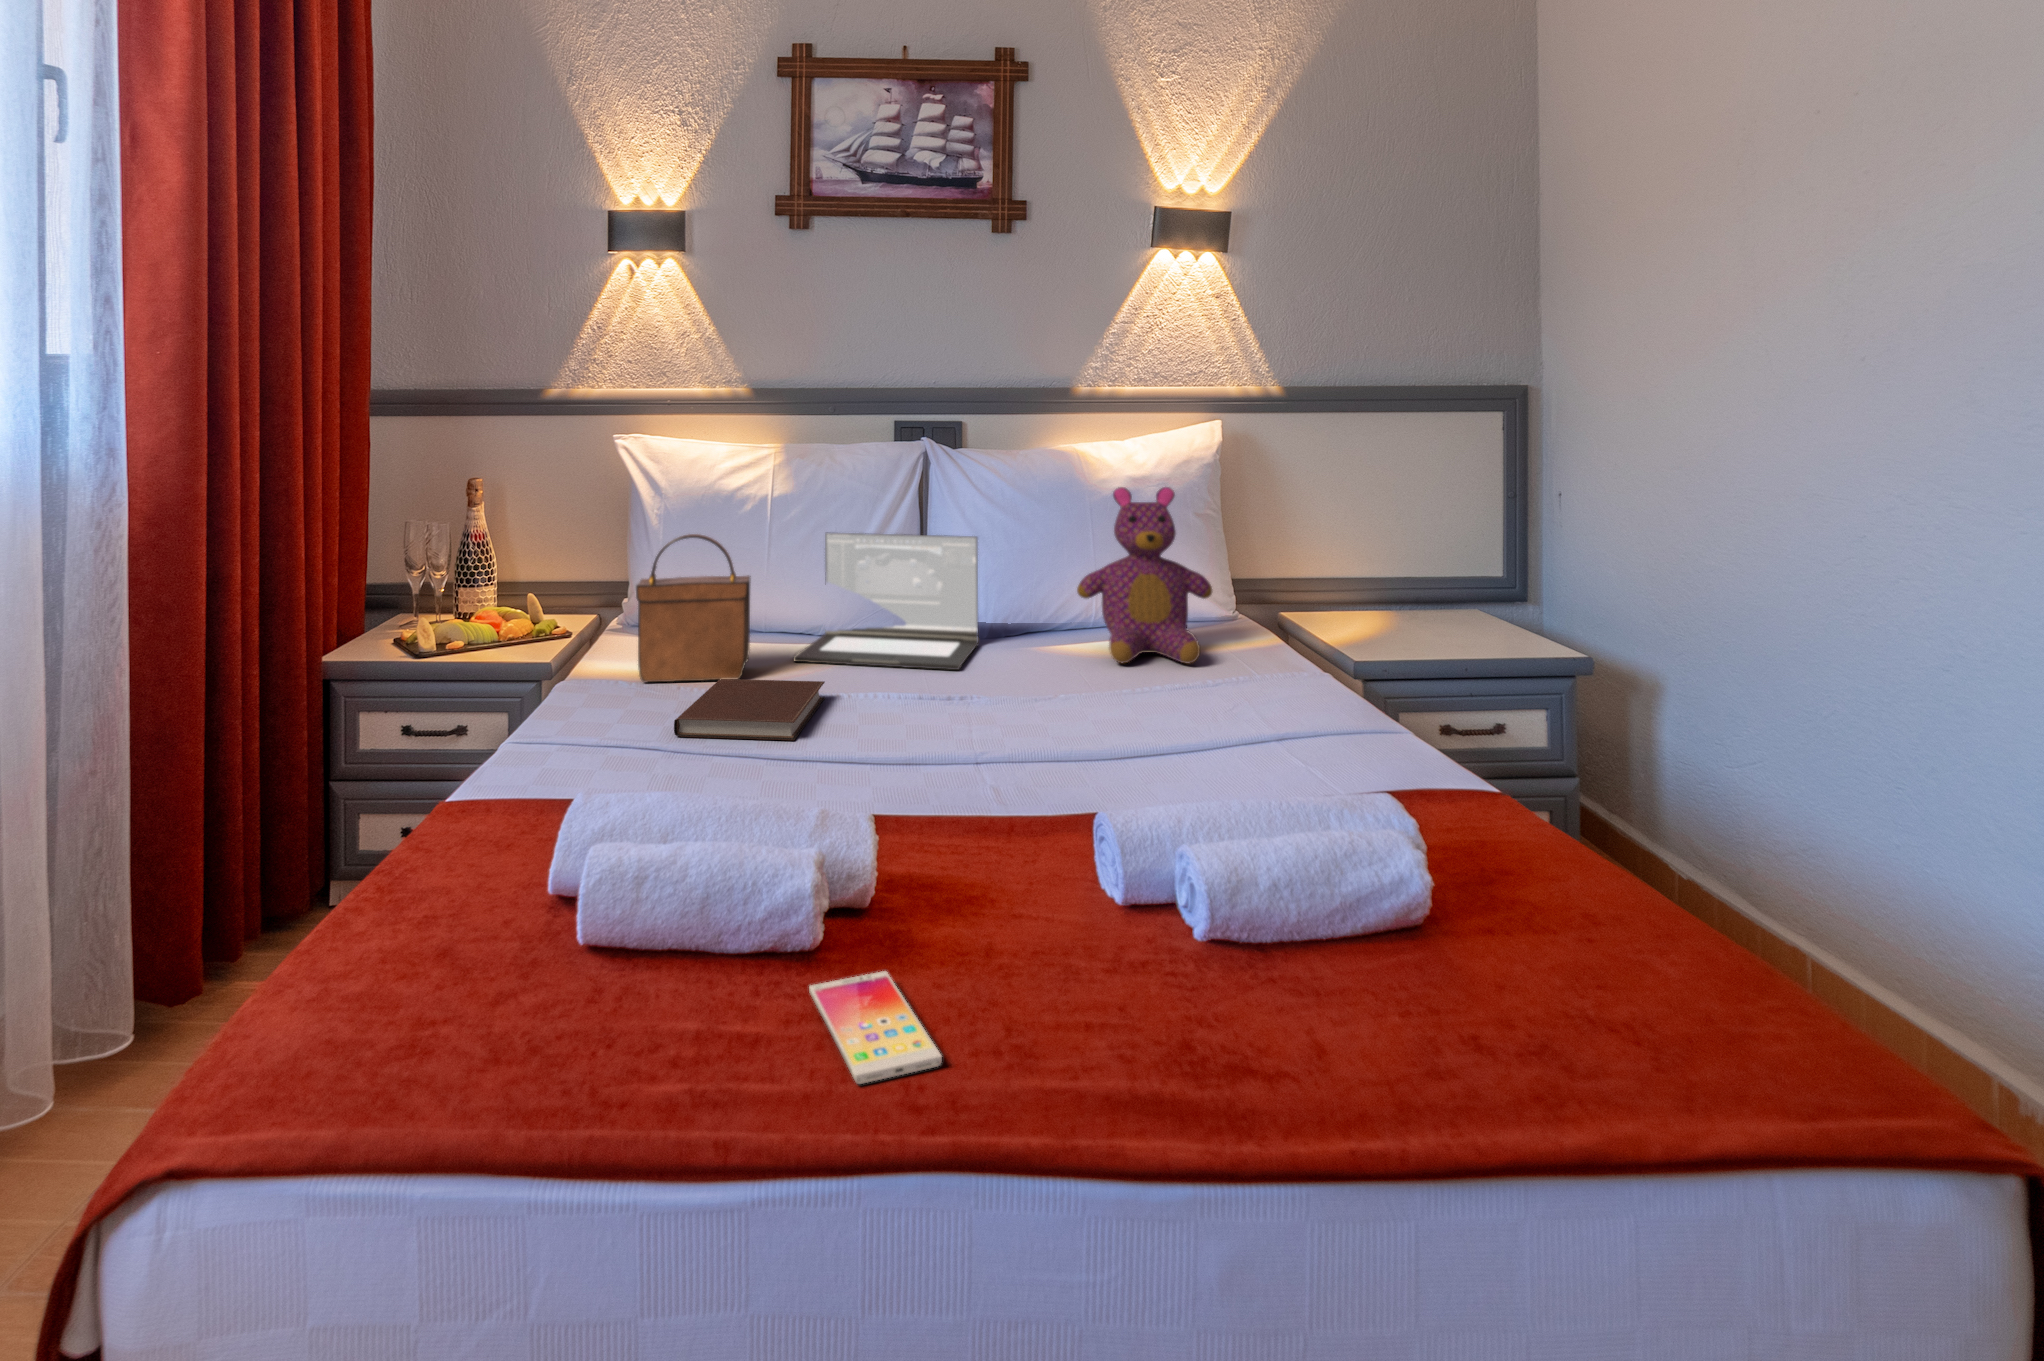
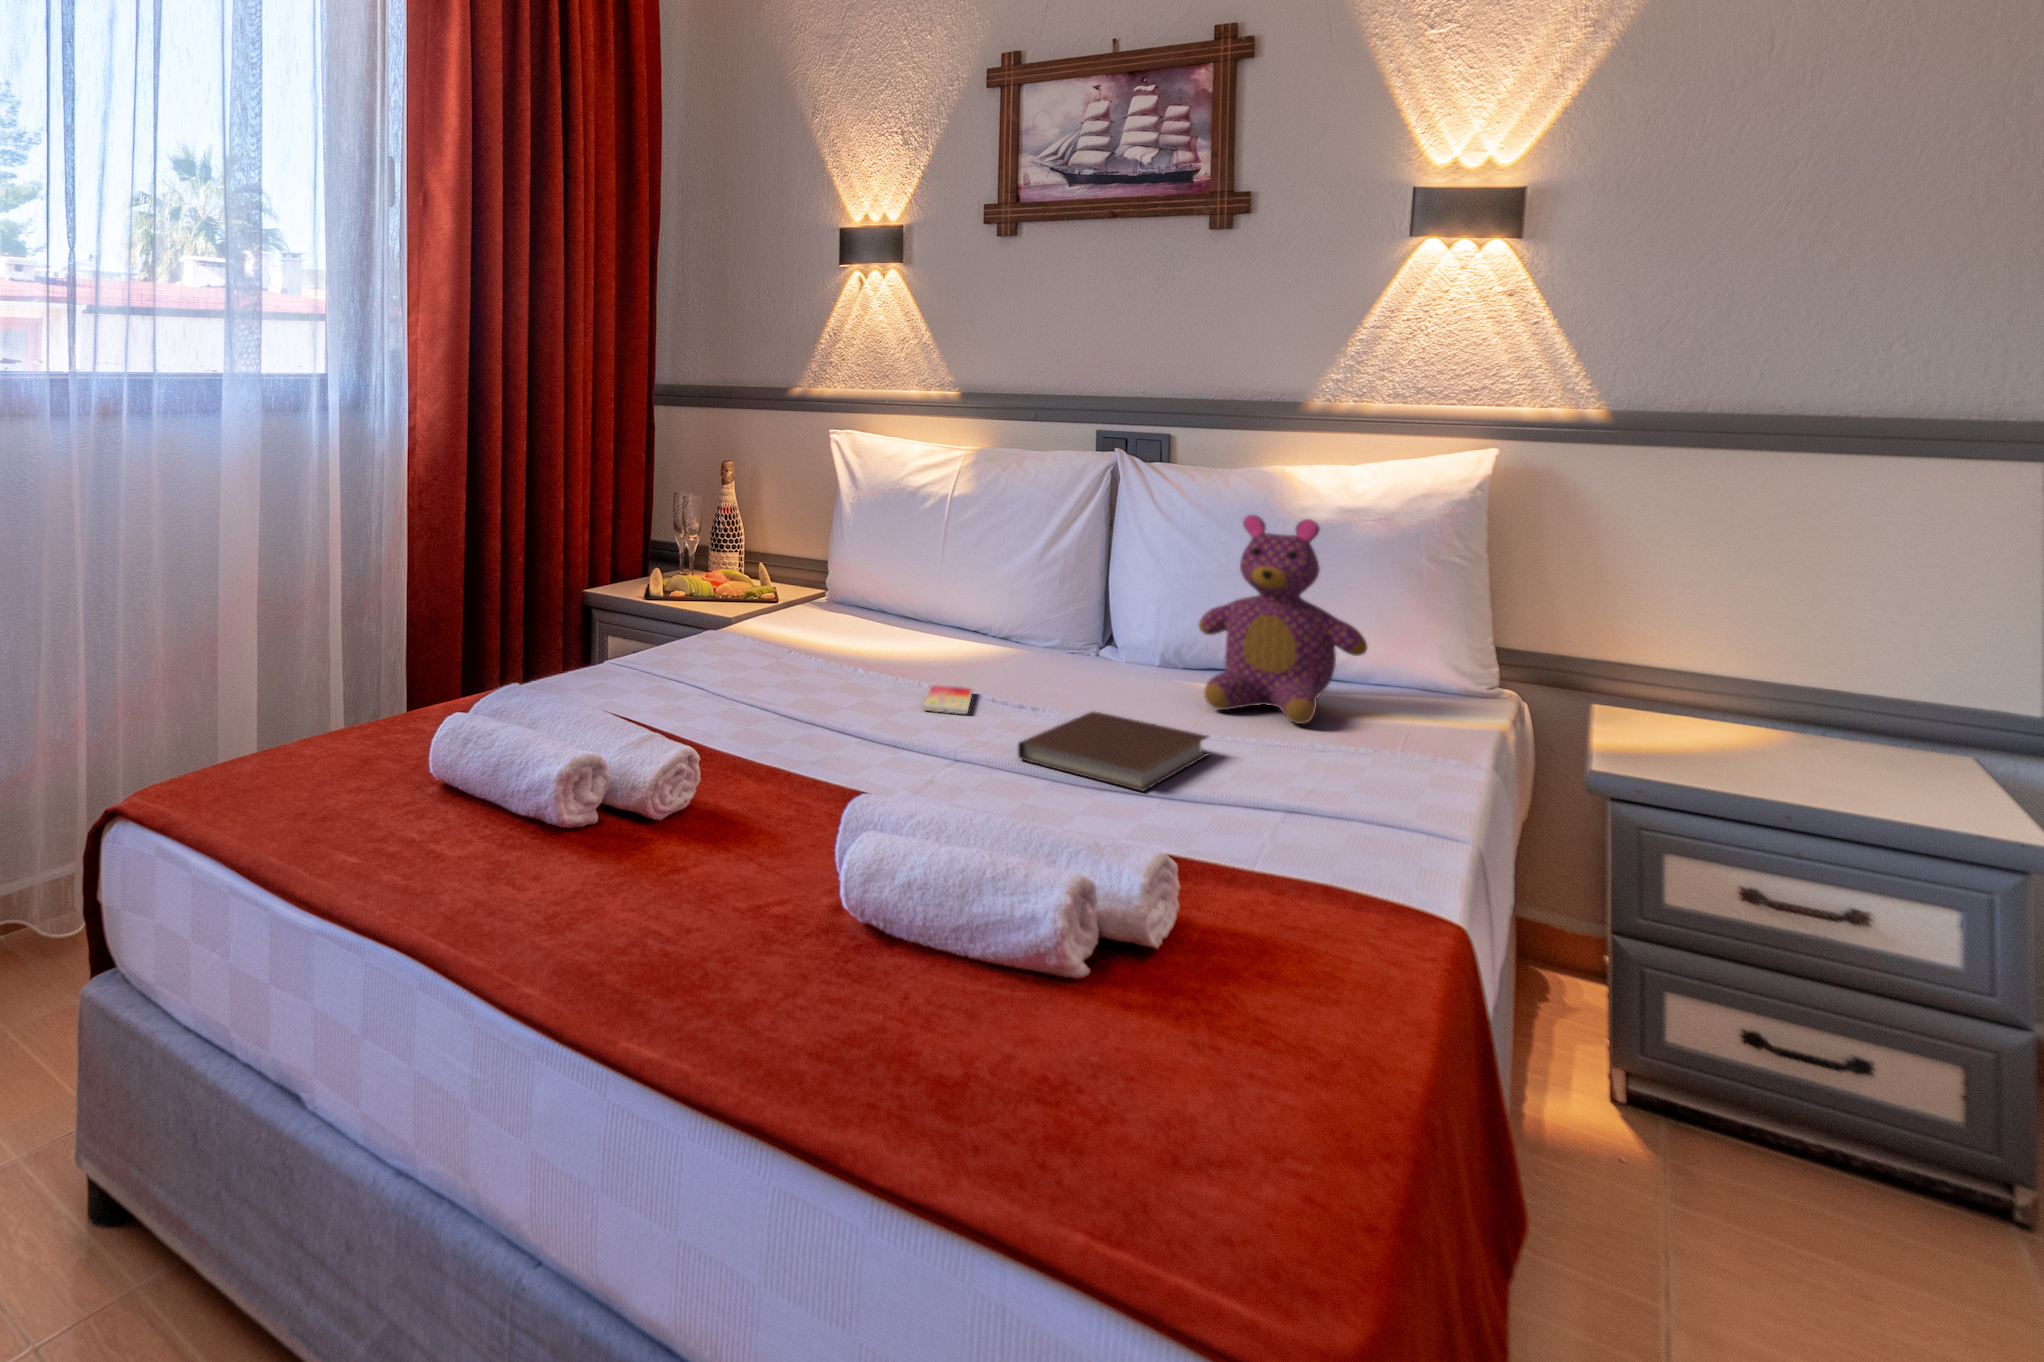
laptop: present [794,533,979,670] -> none [895,535,1096,684]
handbag: present [636,534,751,682] -> none [748,520,853,655]
notebook: present [674,679,825,740] -> present [1018,712,1208,791]
smartphone: present [809,971,942,1084] -> present [923,684,973,714]

